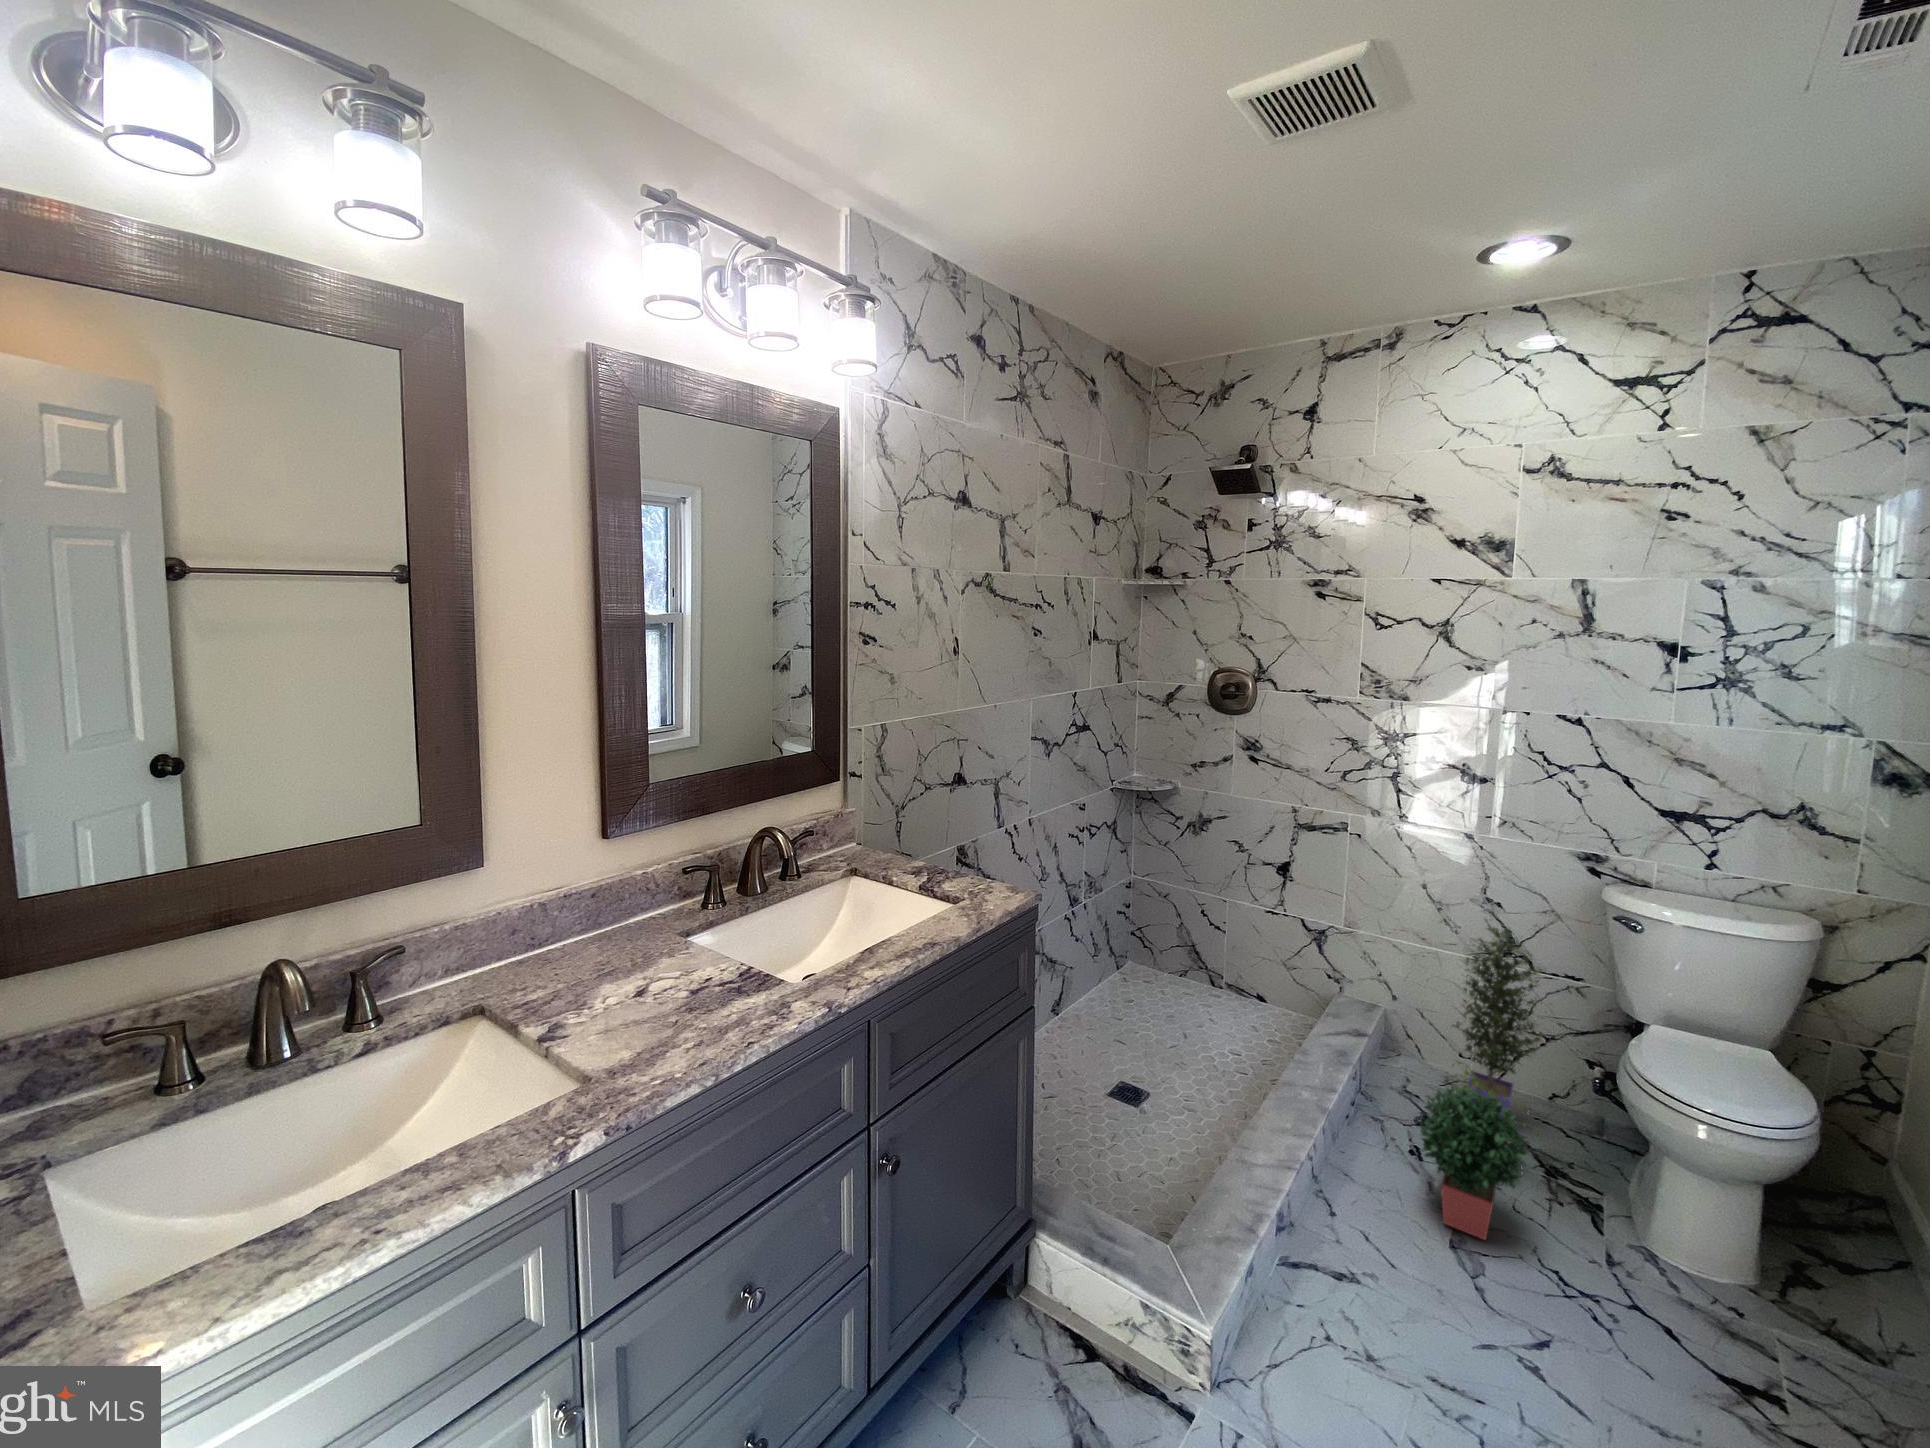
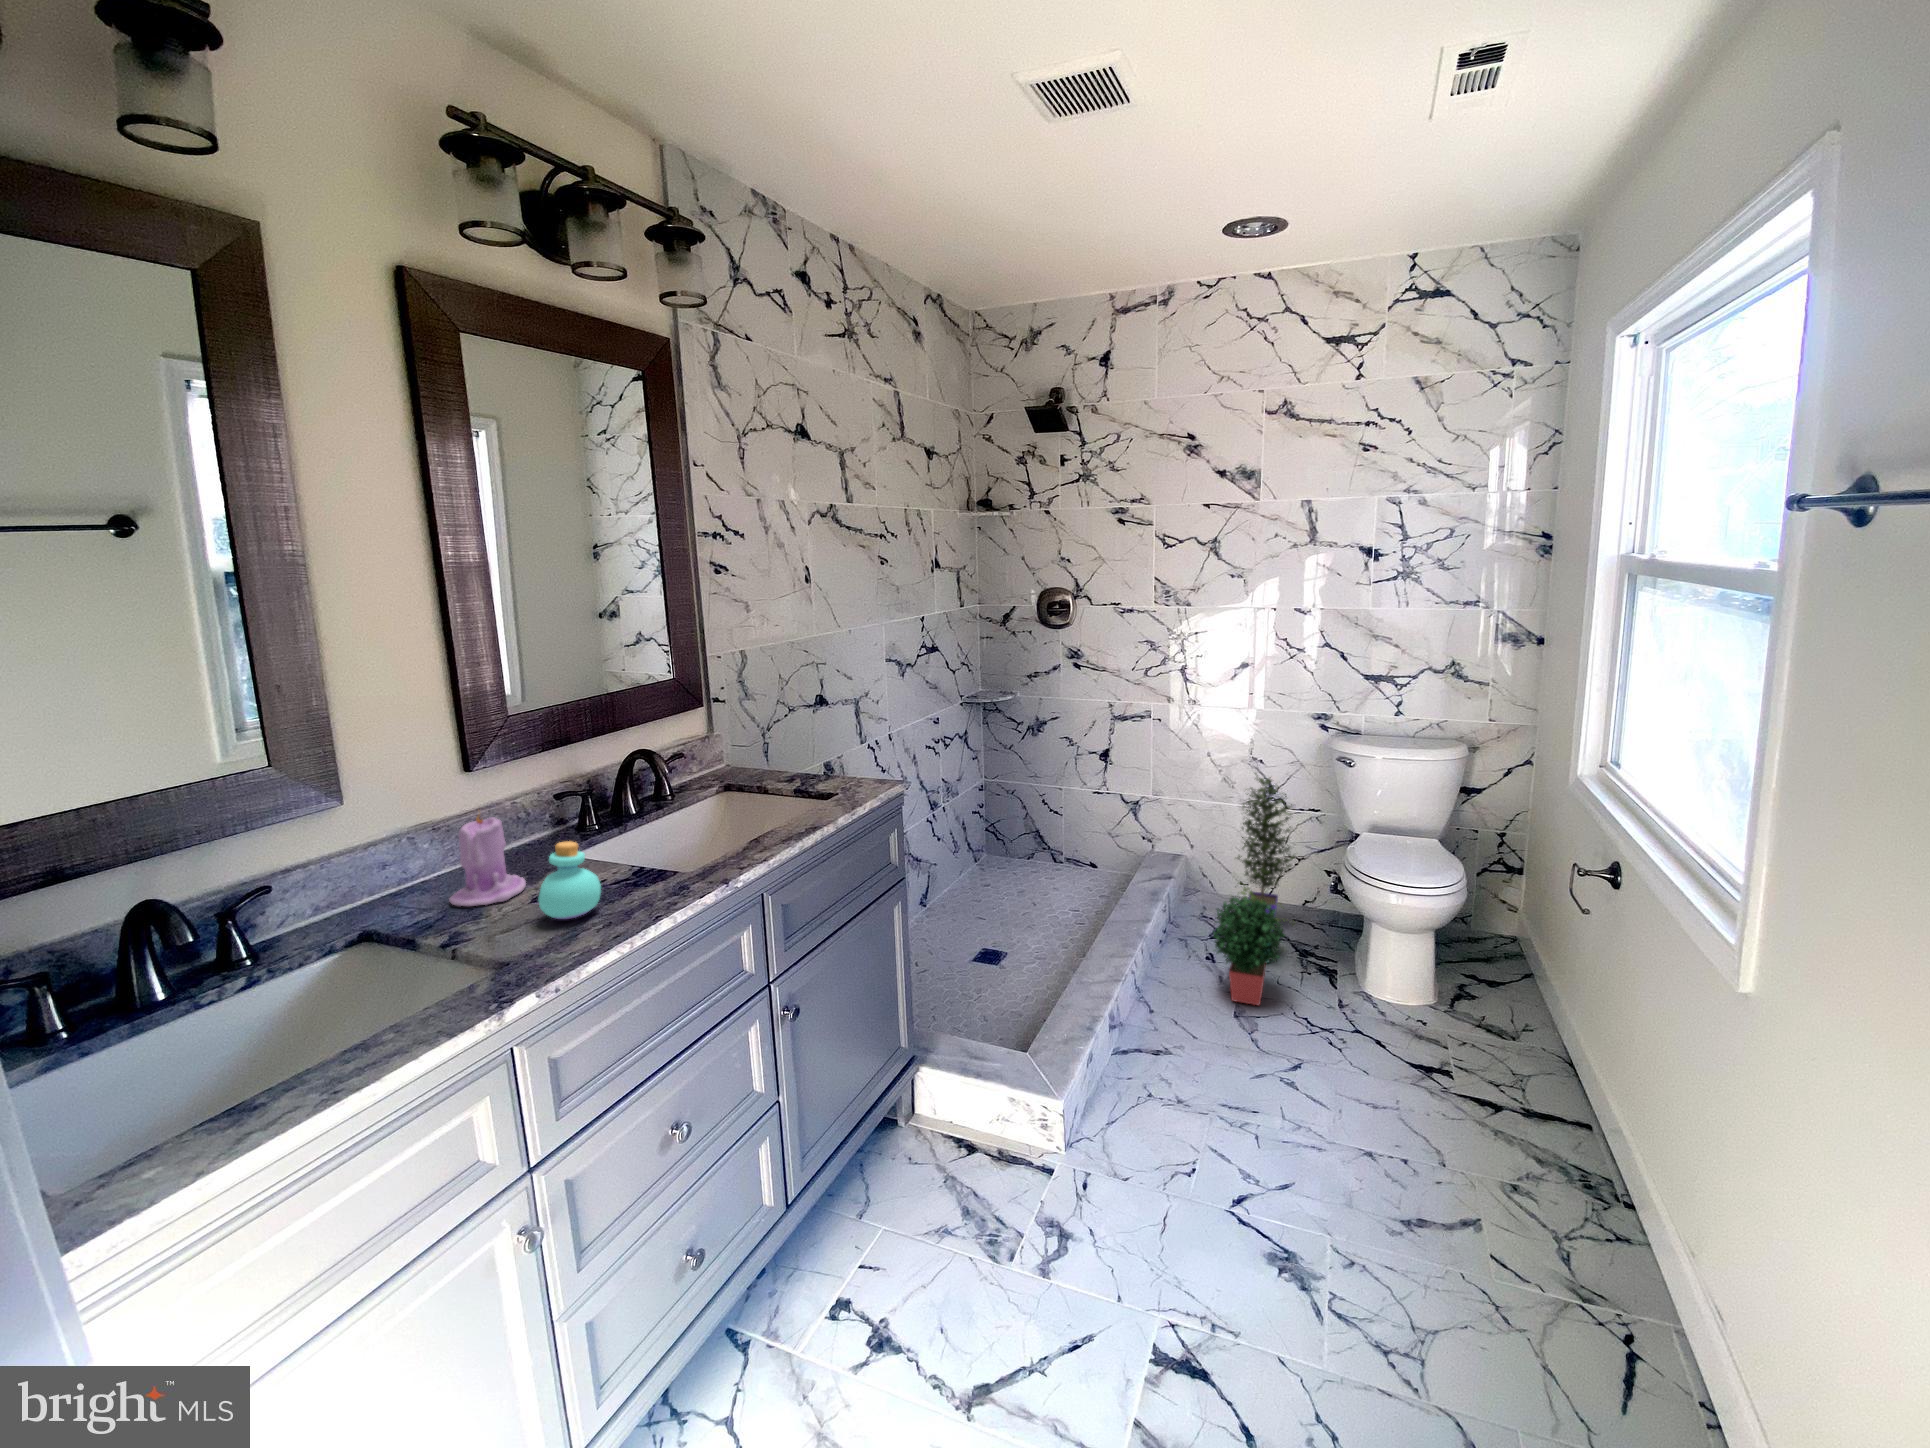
candle: none [567,889,639,991] -> present [449,815,526,906]
perfume bottle: none [640,941,702,1028] -> present [538,841,601,919]

